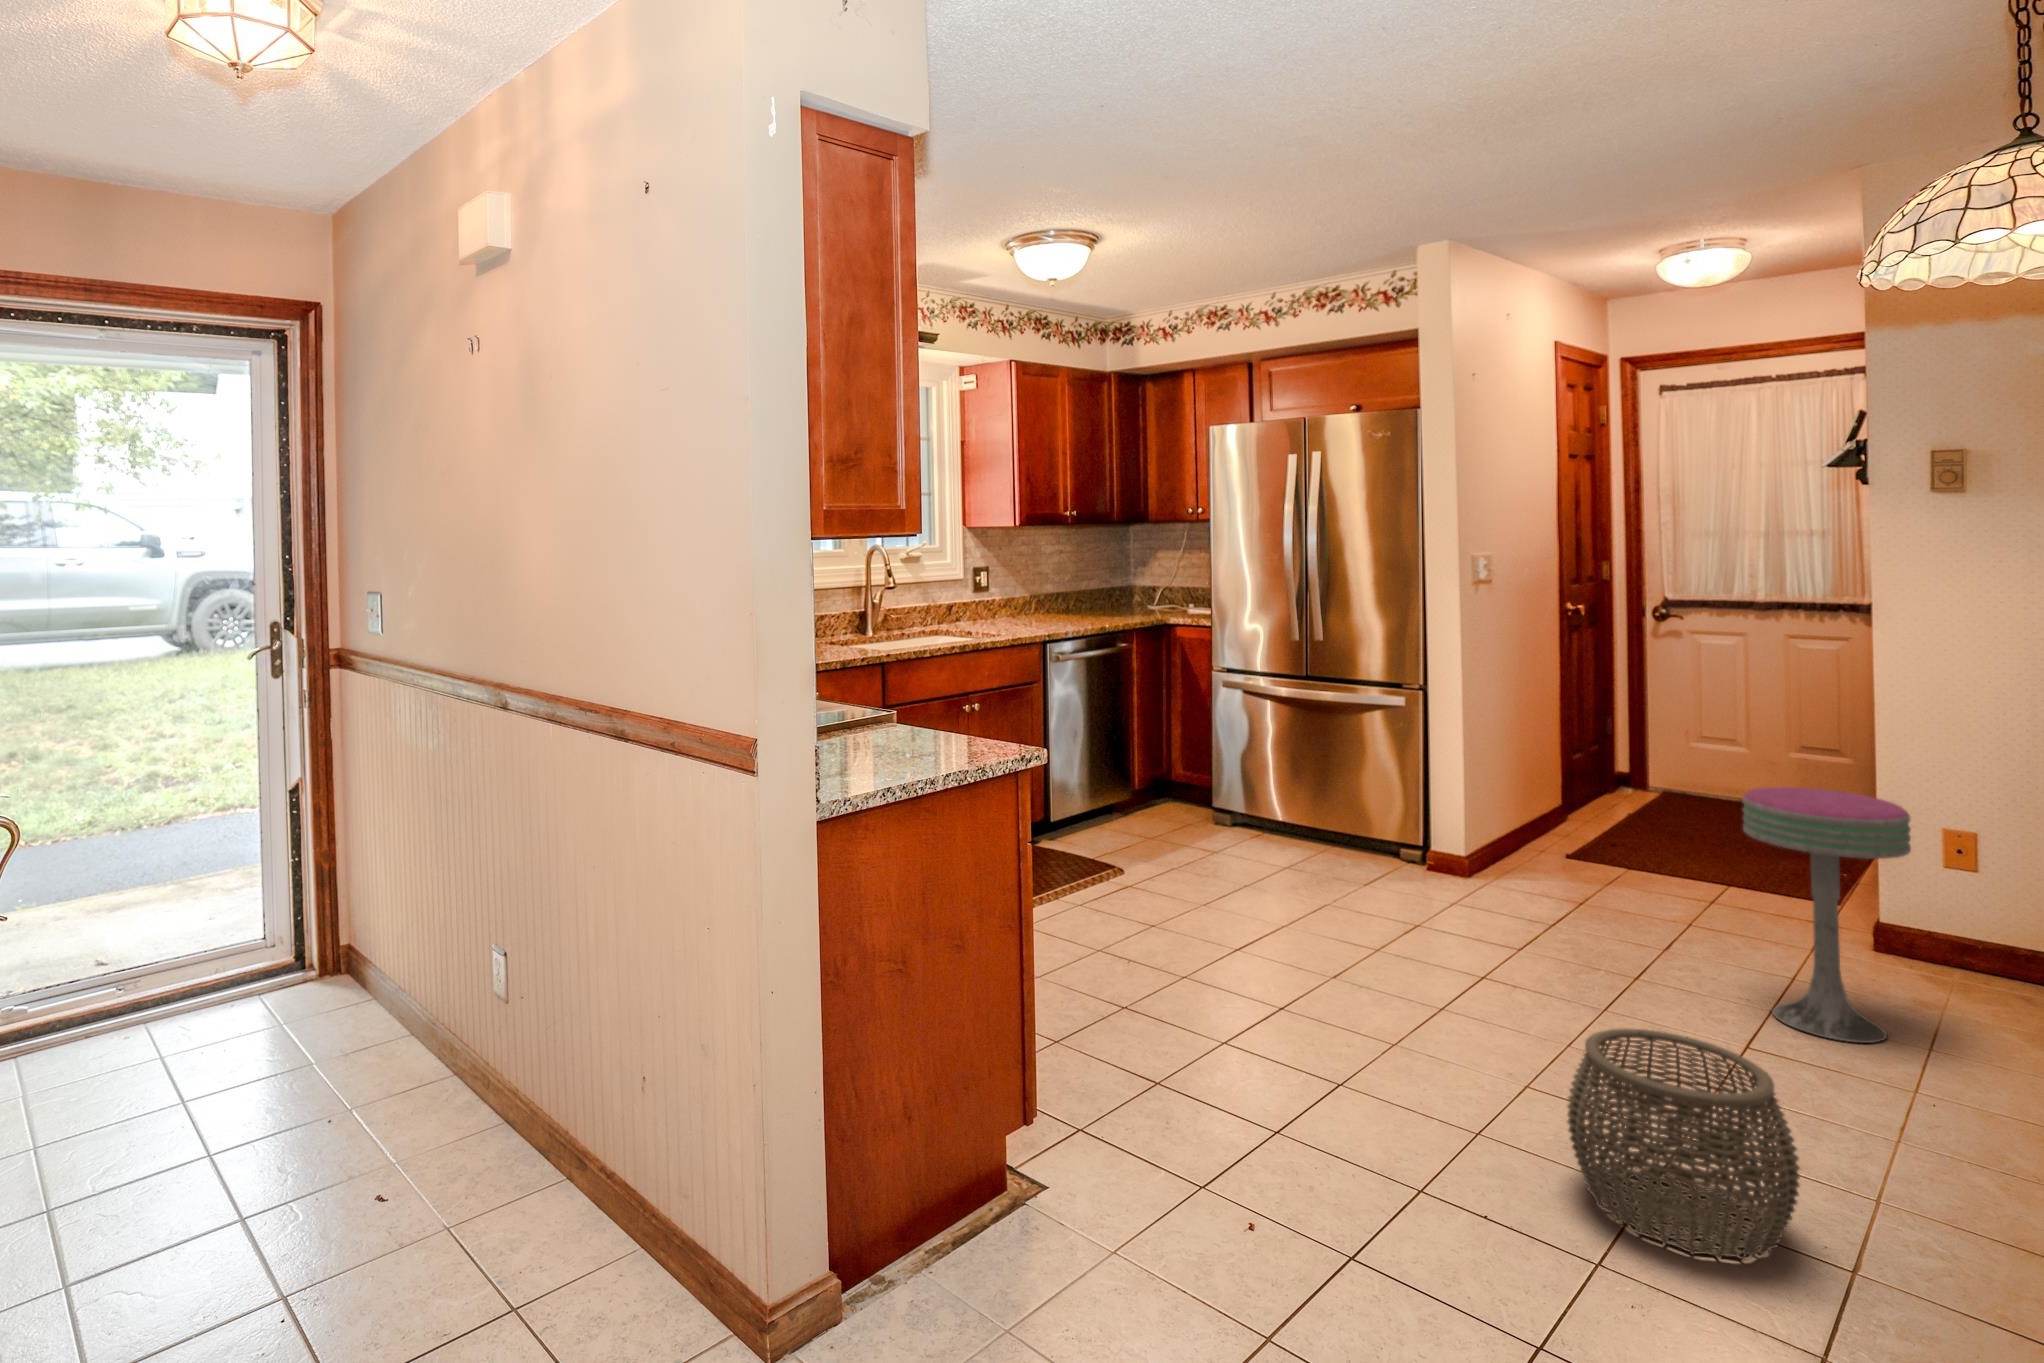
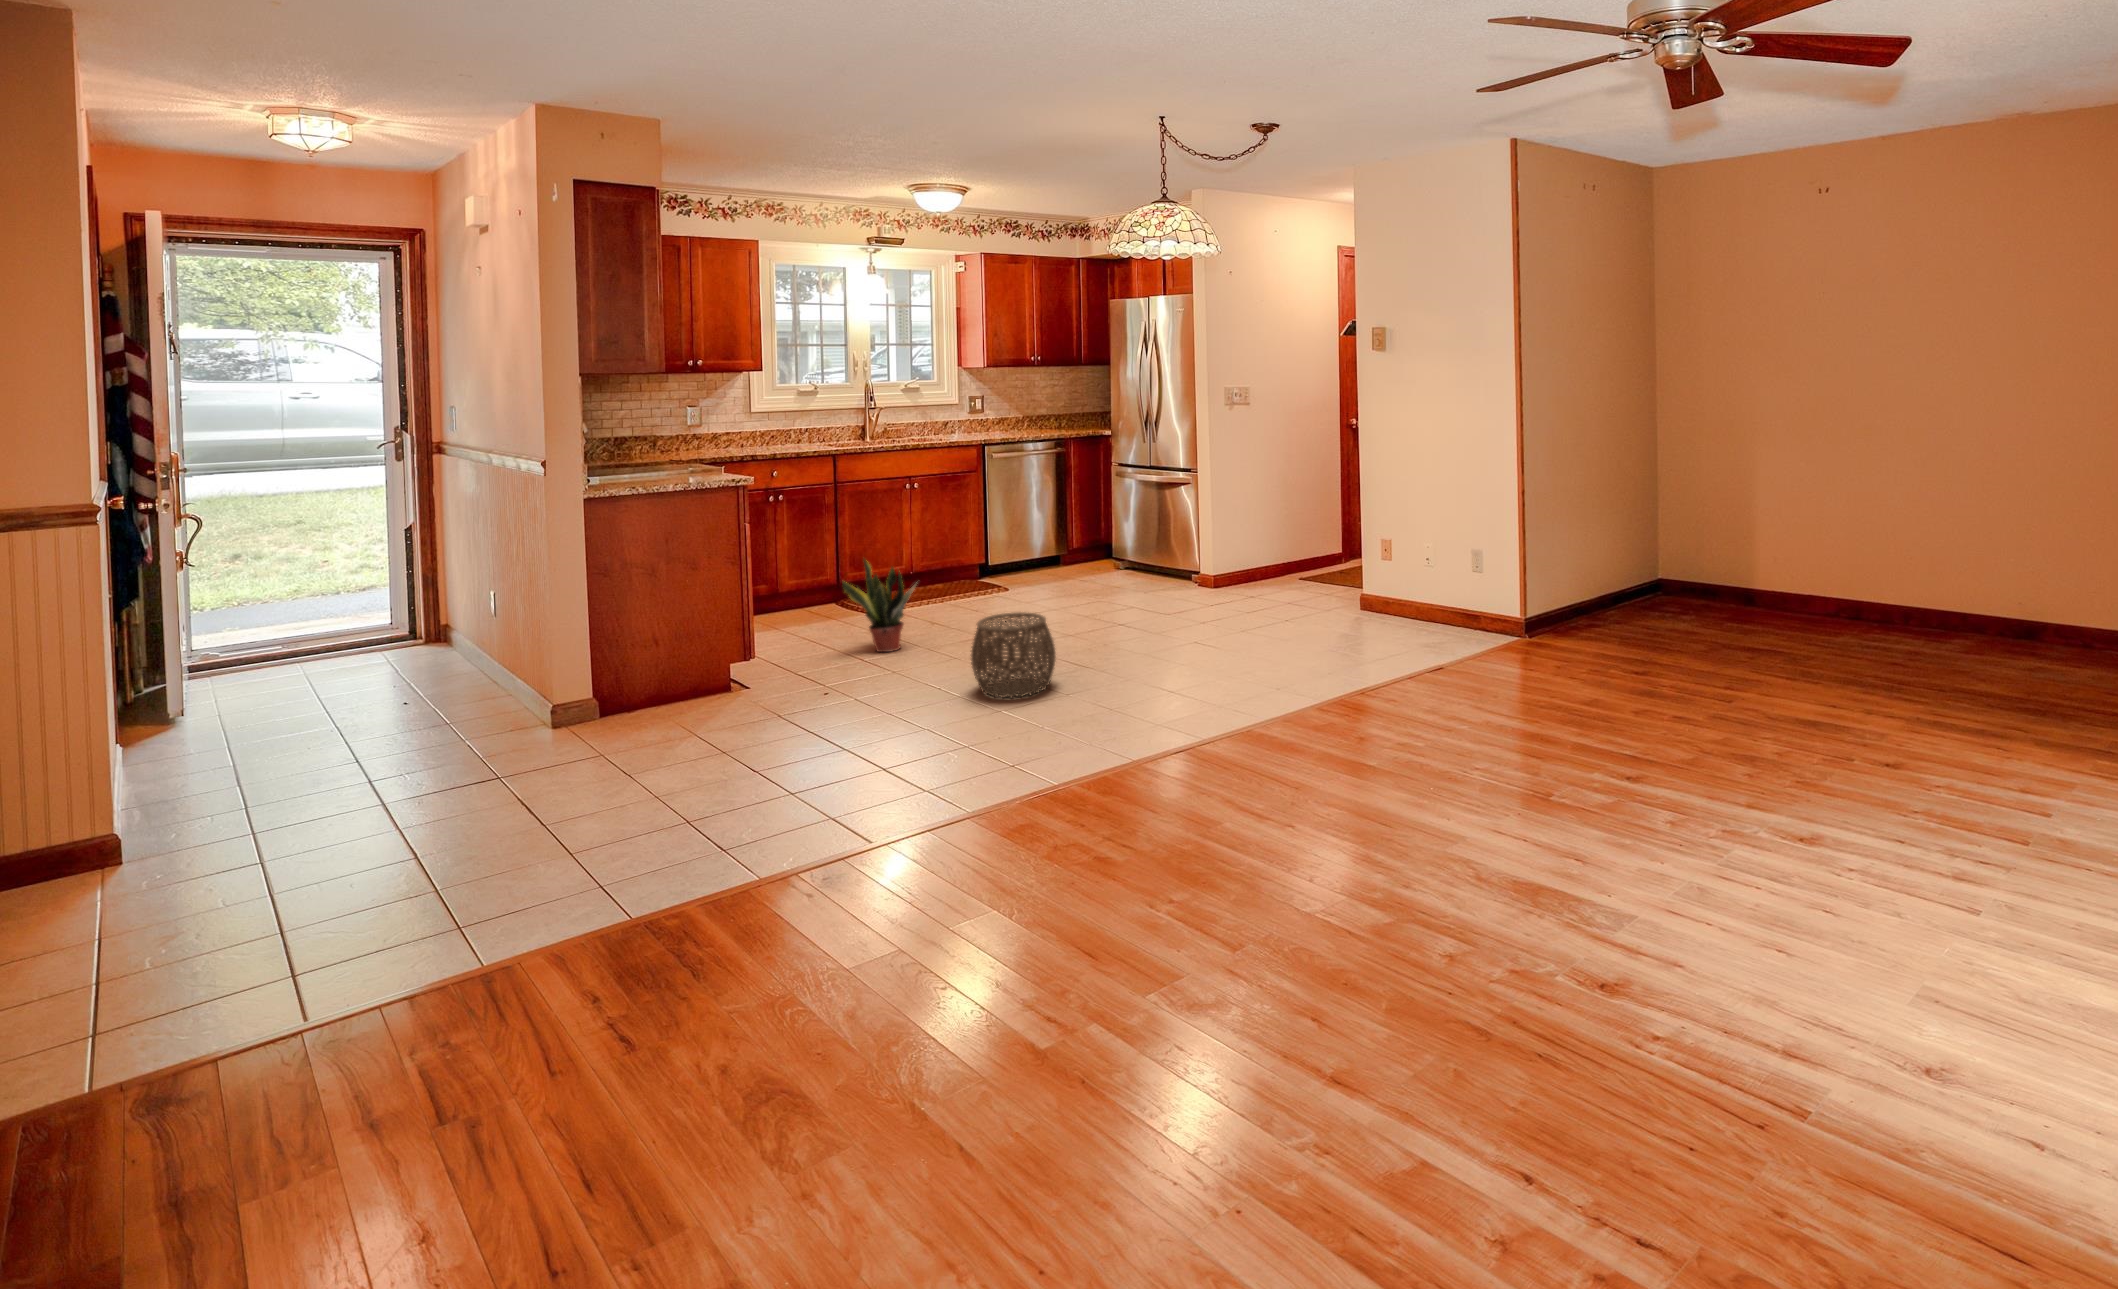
bar stool: present [1742,787,1911,1043] -> none [1210,515,1276,640]
potted plant: none [1110,873,1228,1065] -> present [842,559,916,652]

